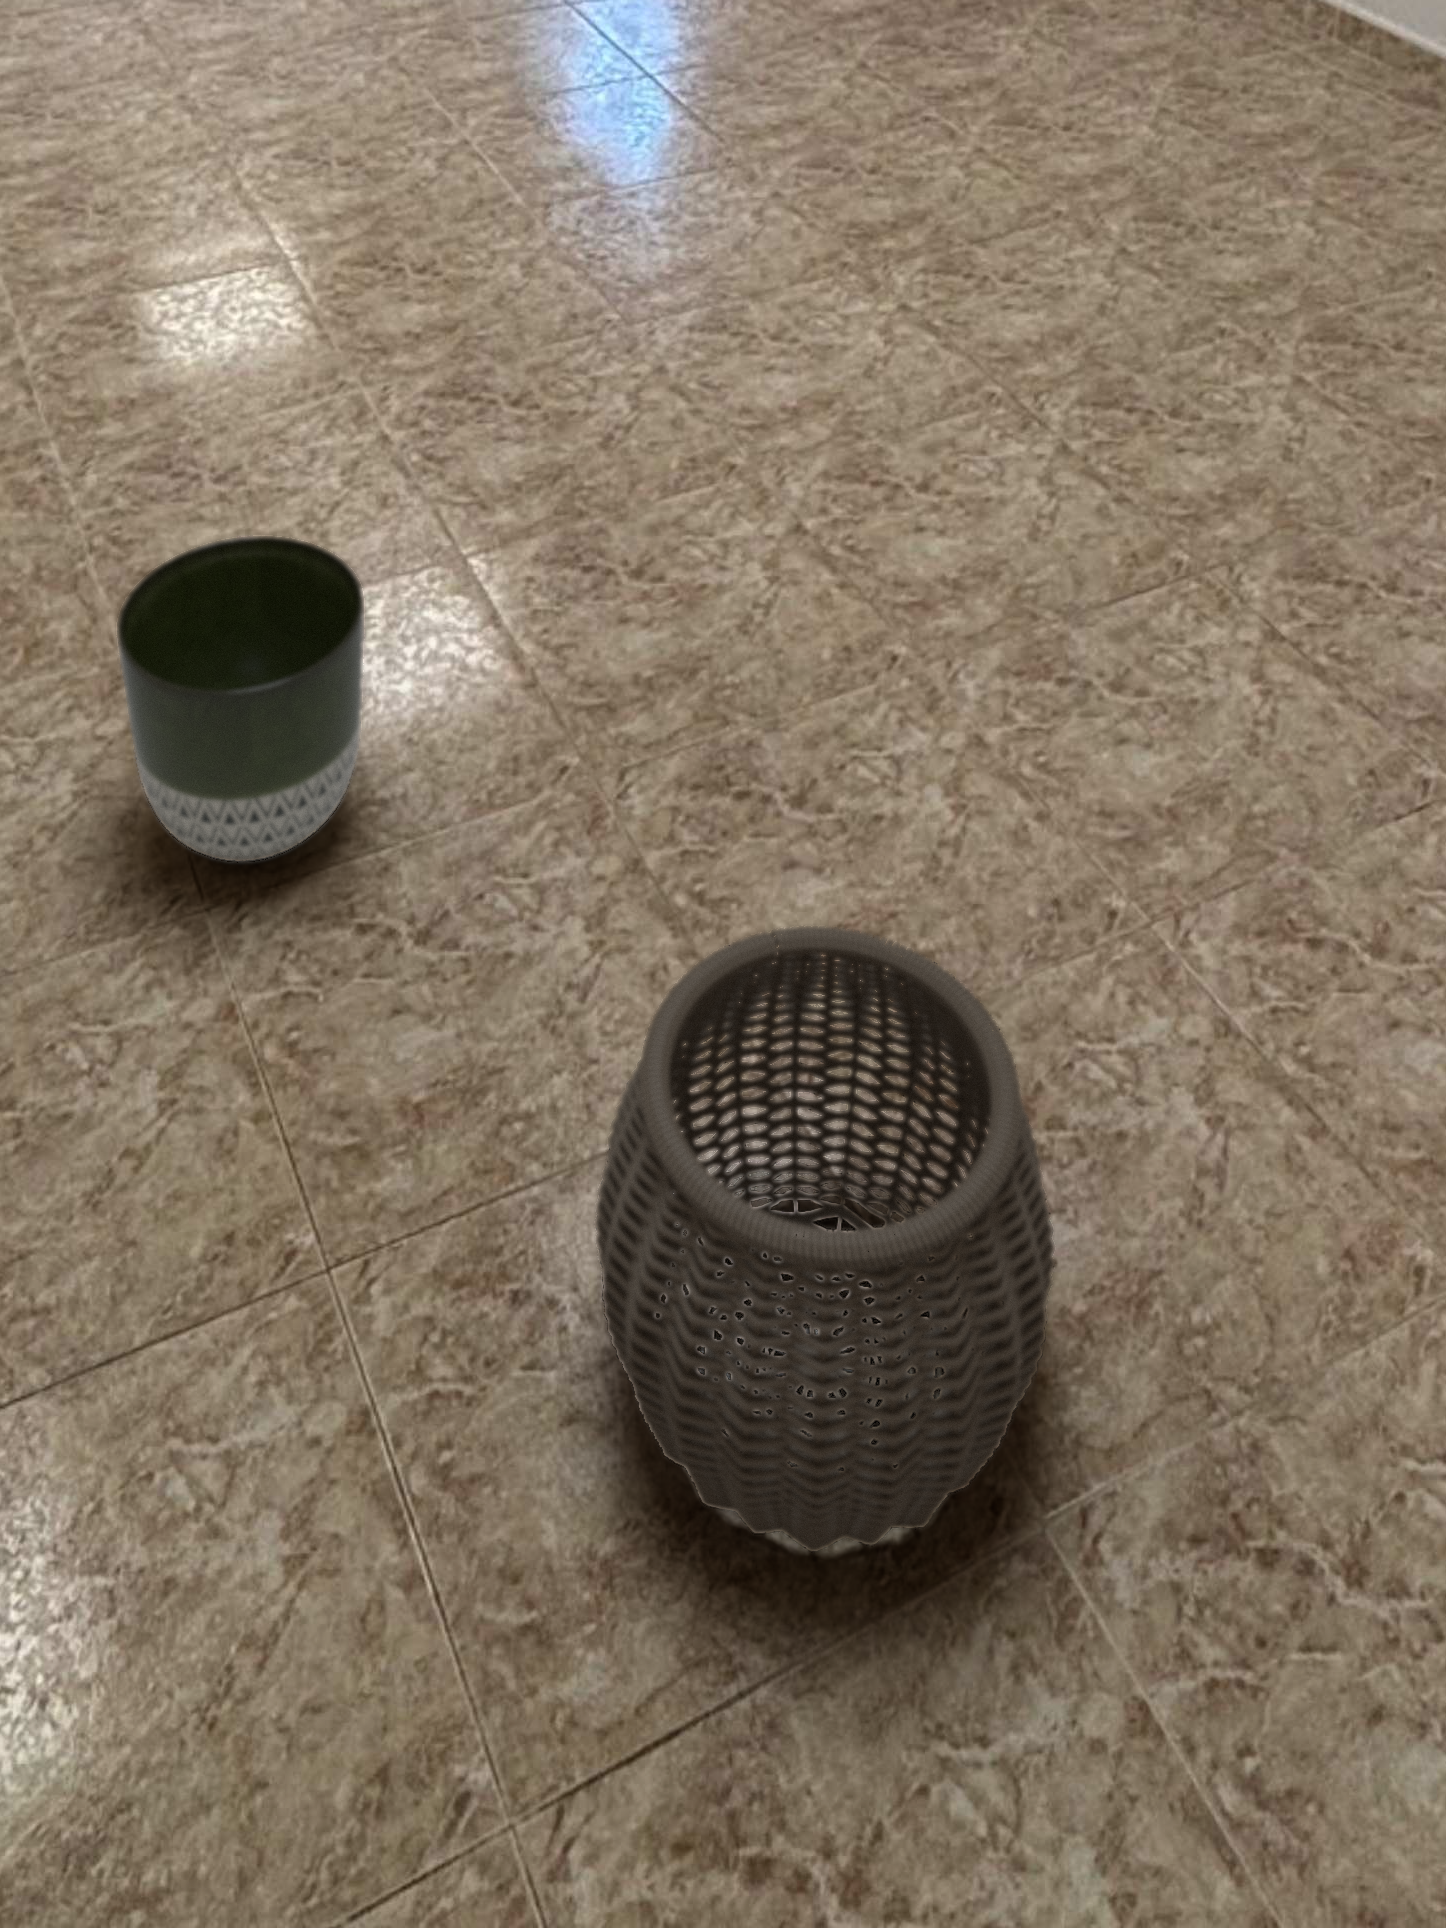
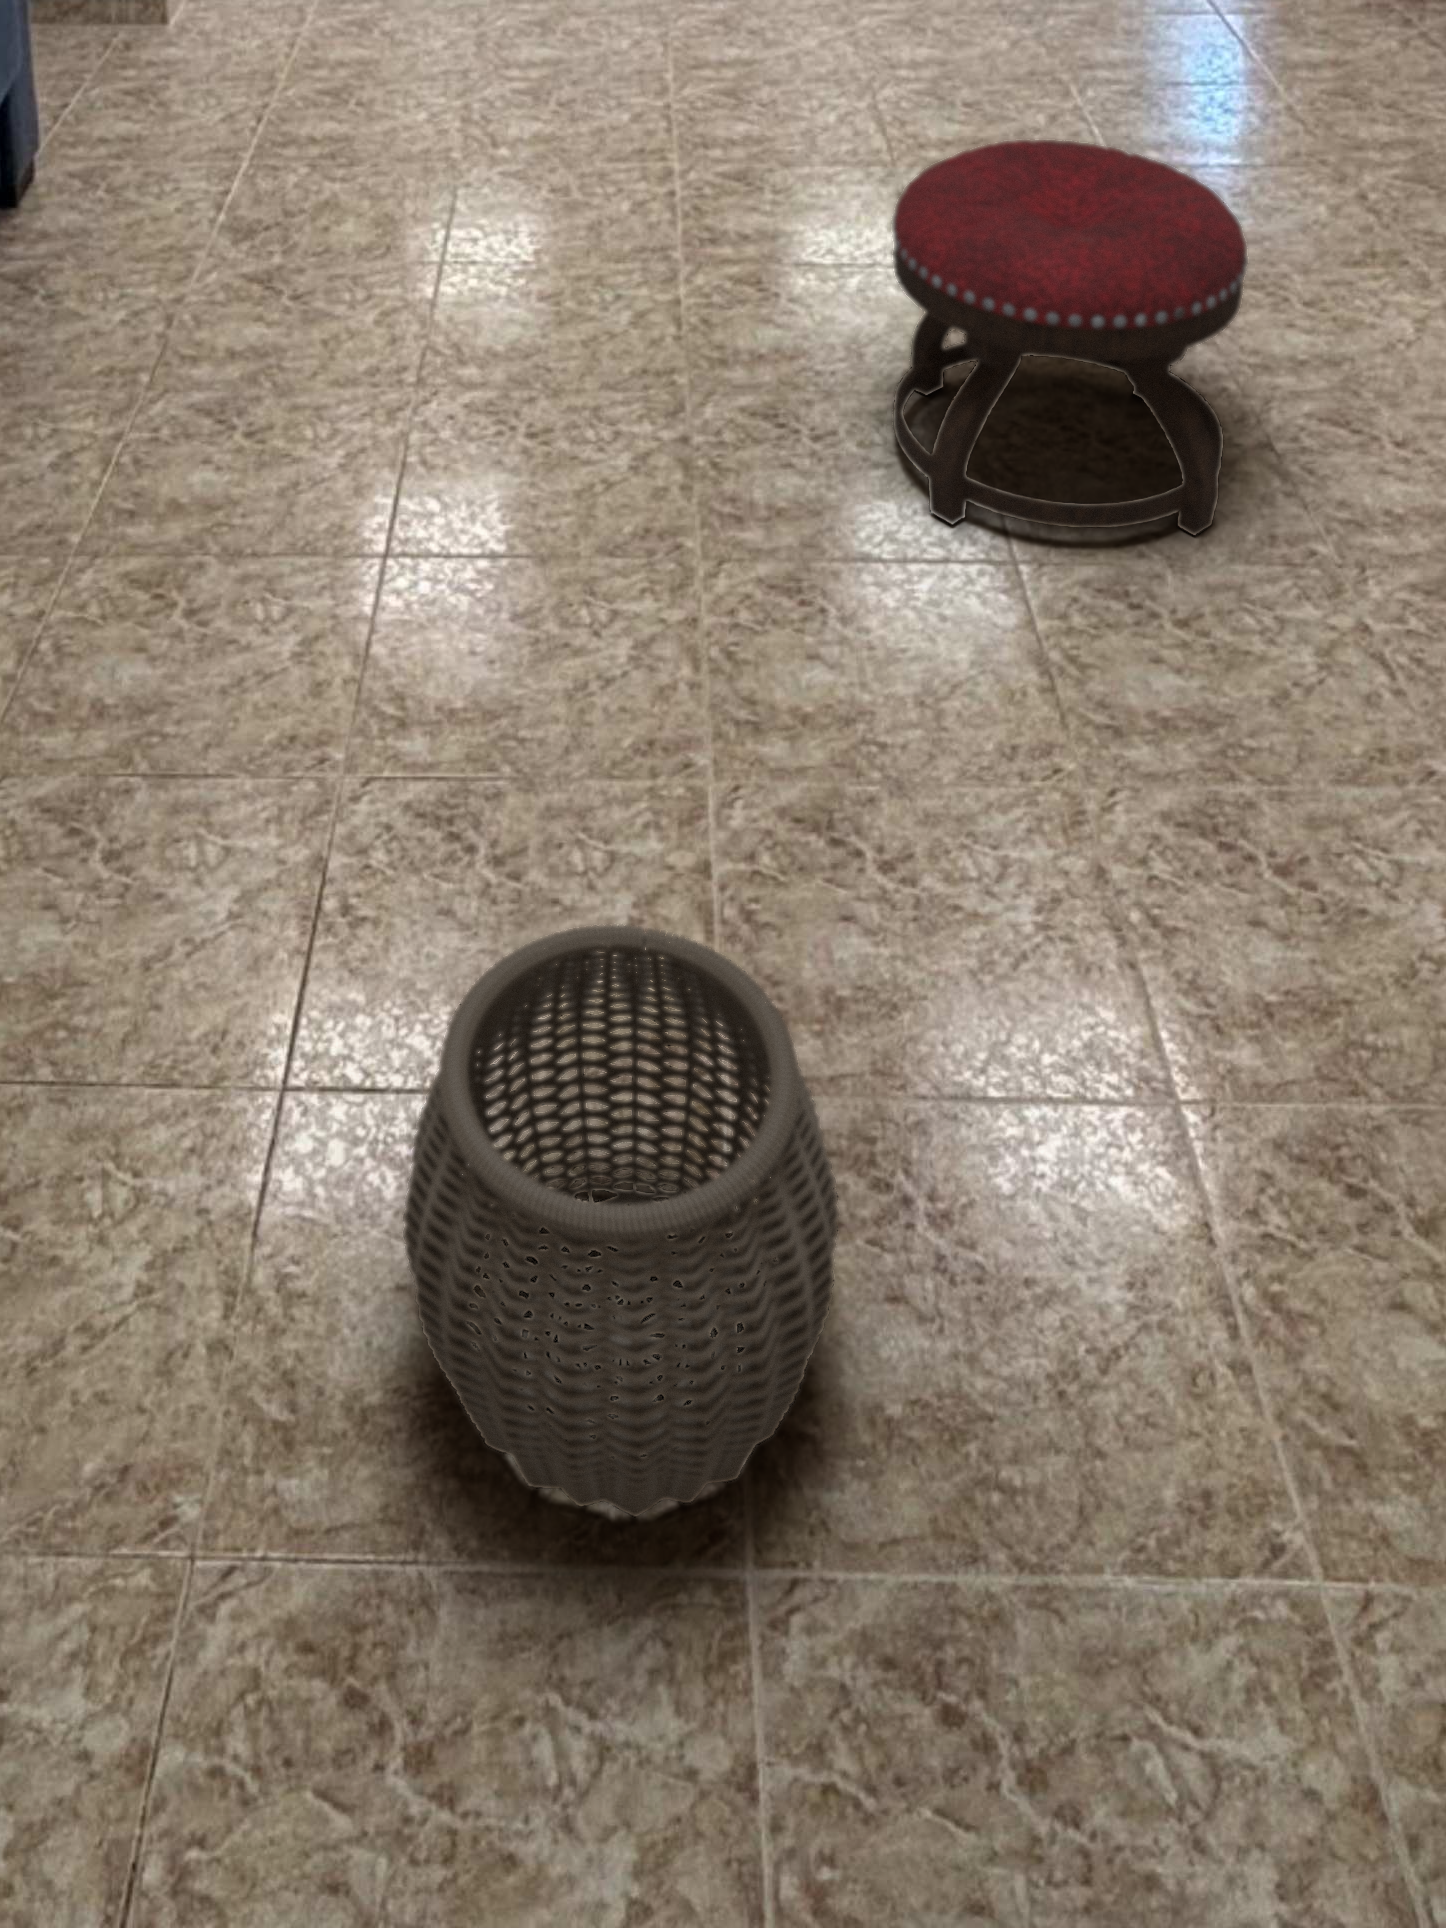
ottoman: none [585,66,919,459] -> present [892,140,1248,535]
planter: present [117,536,364,862] -> none [285,469,498,752]

